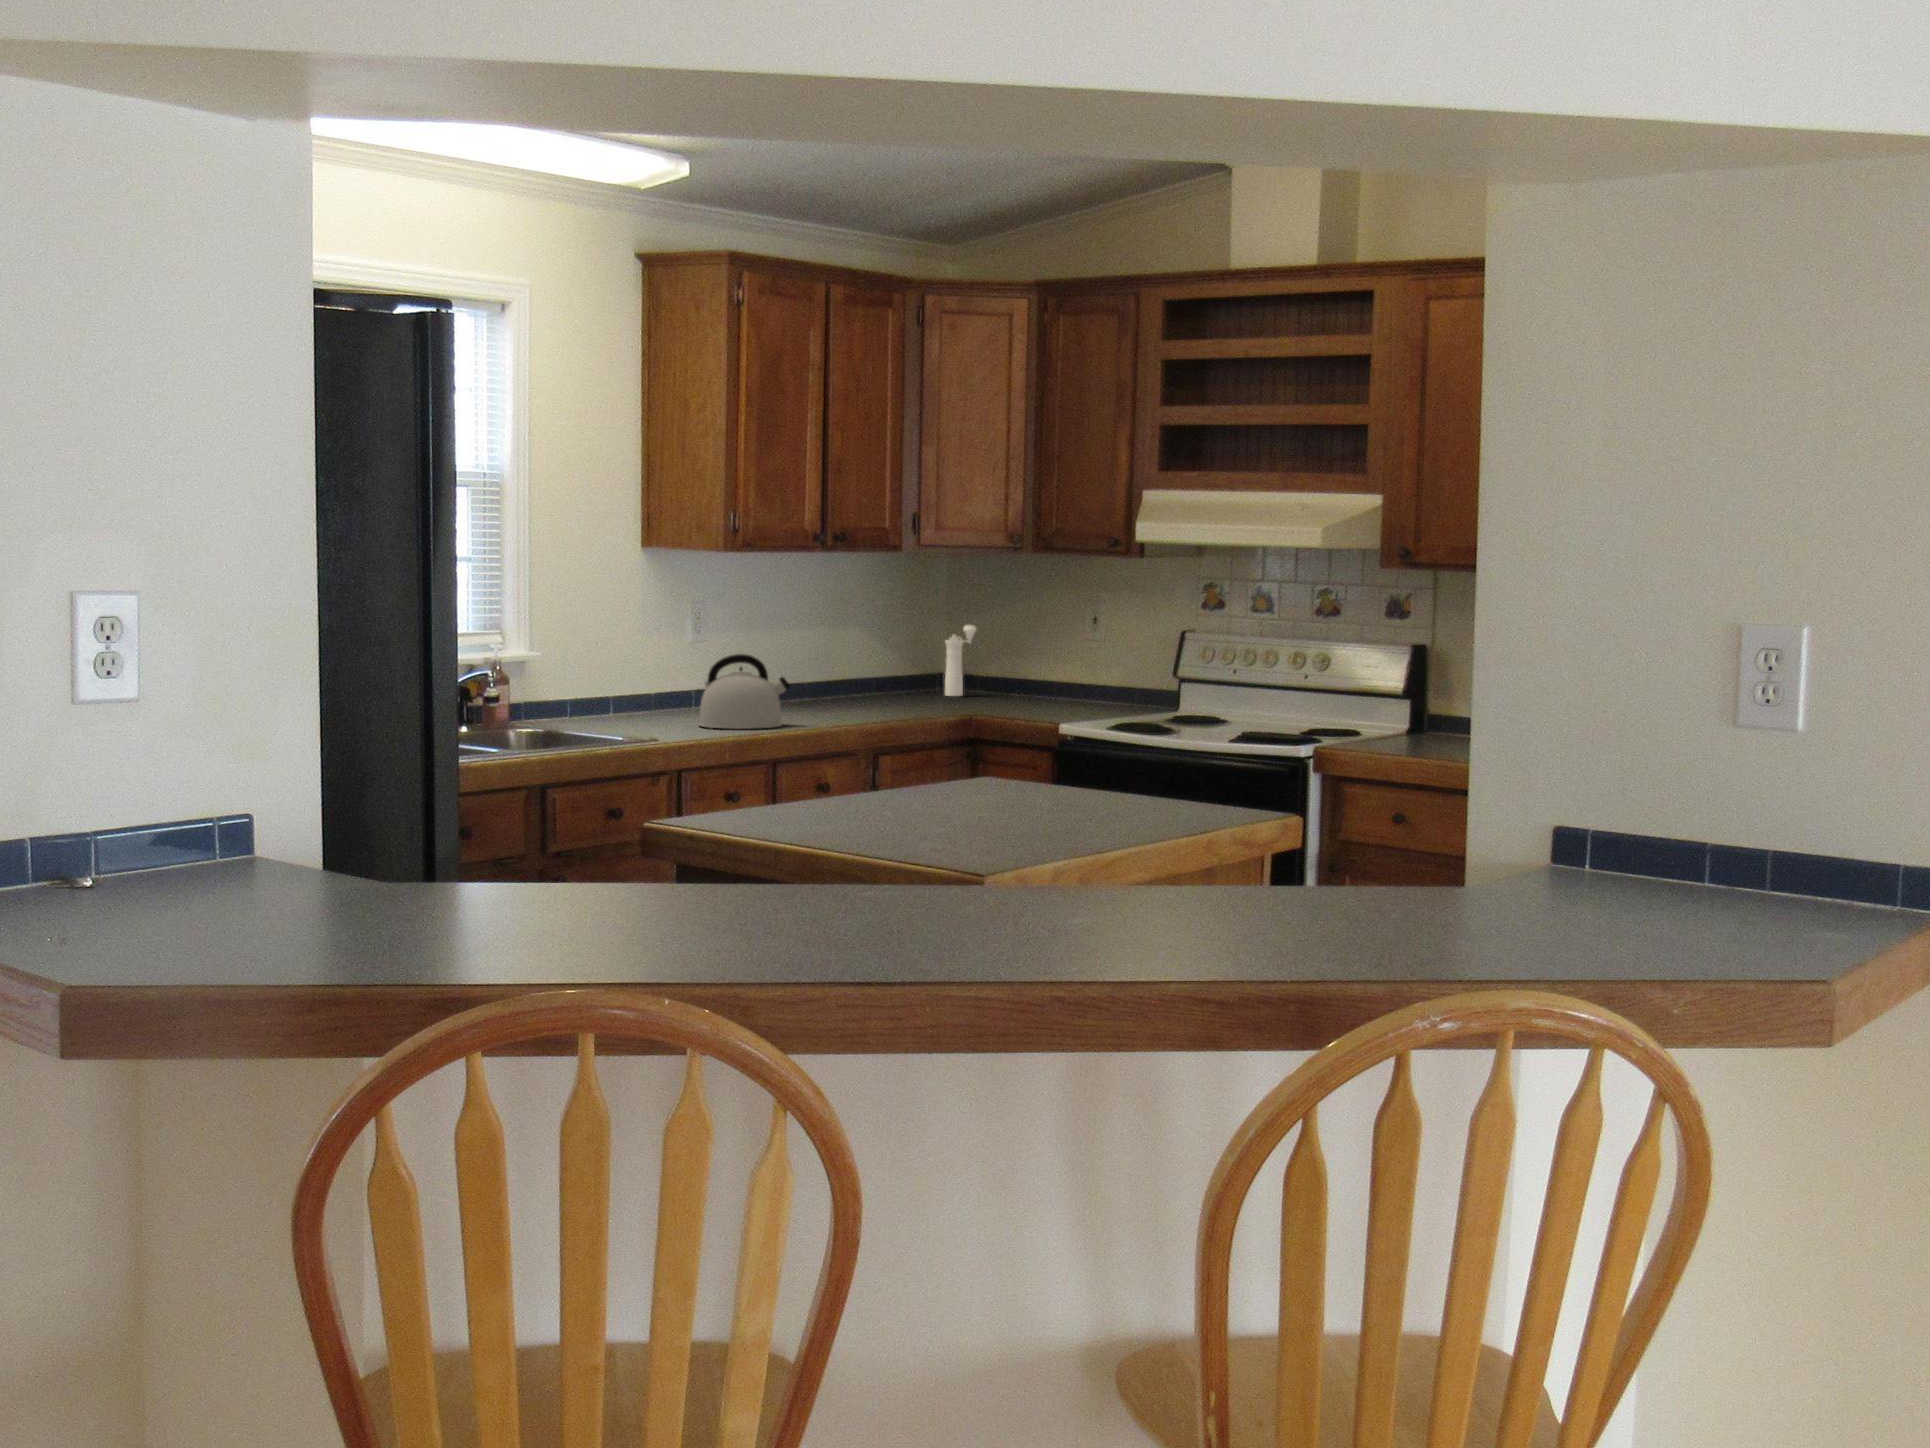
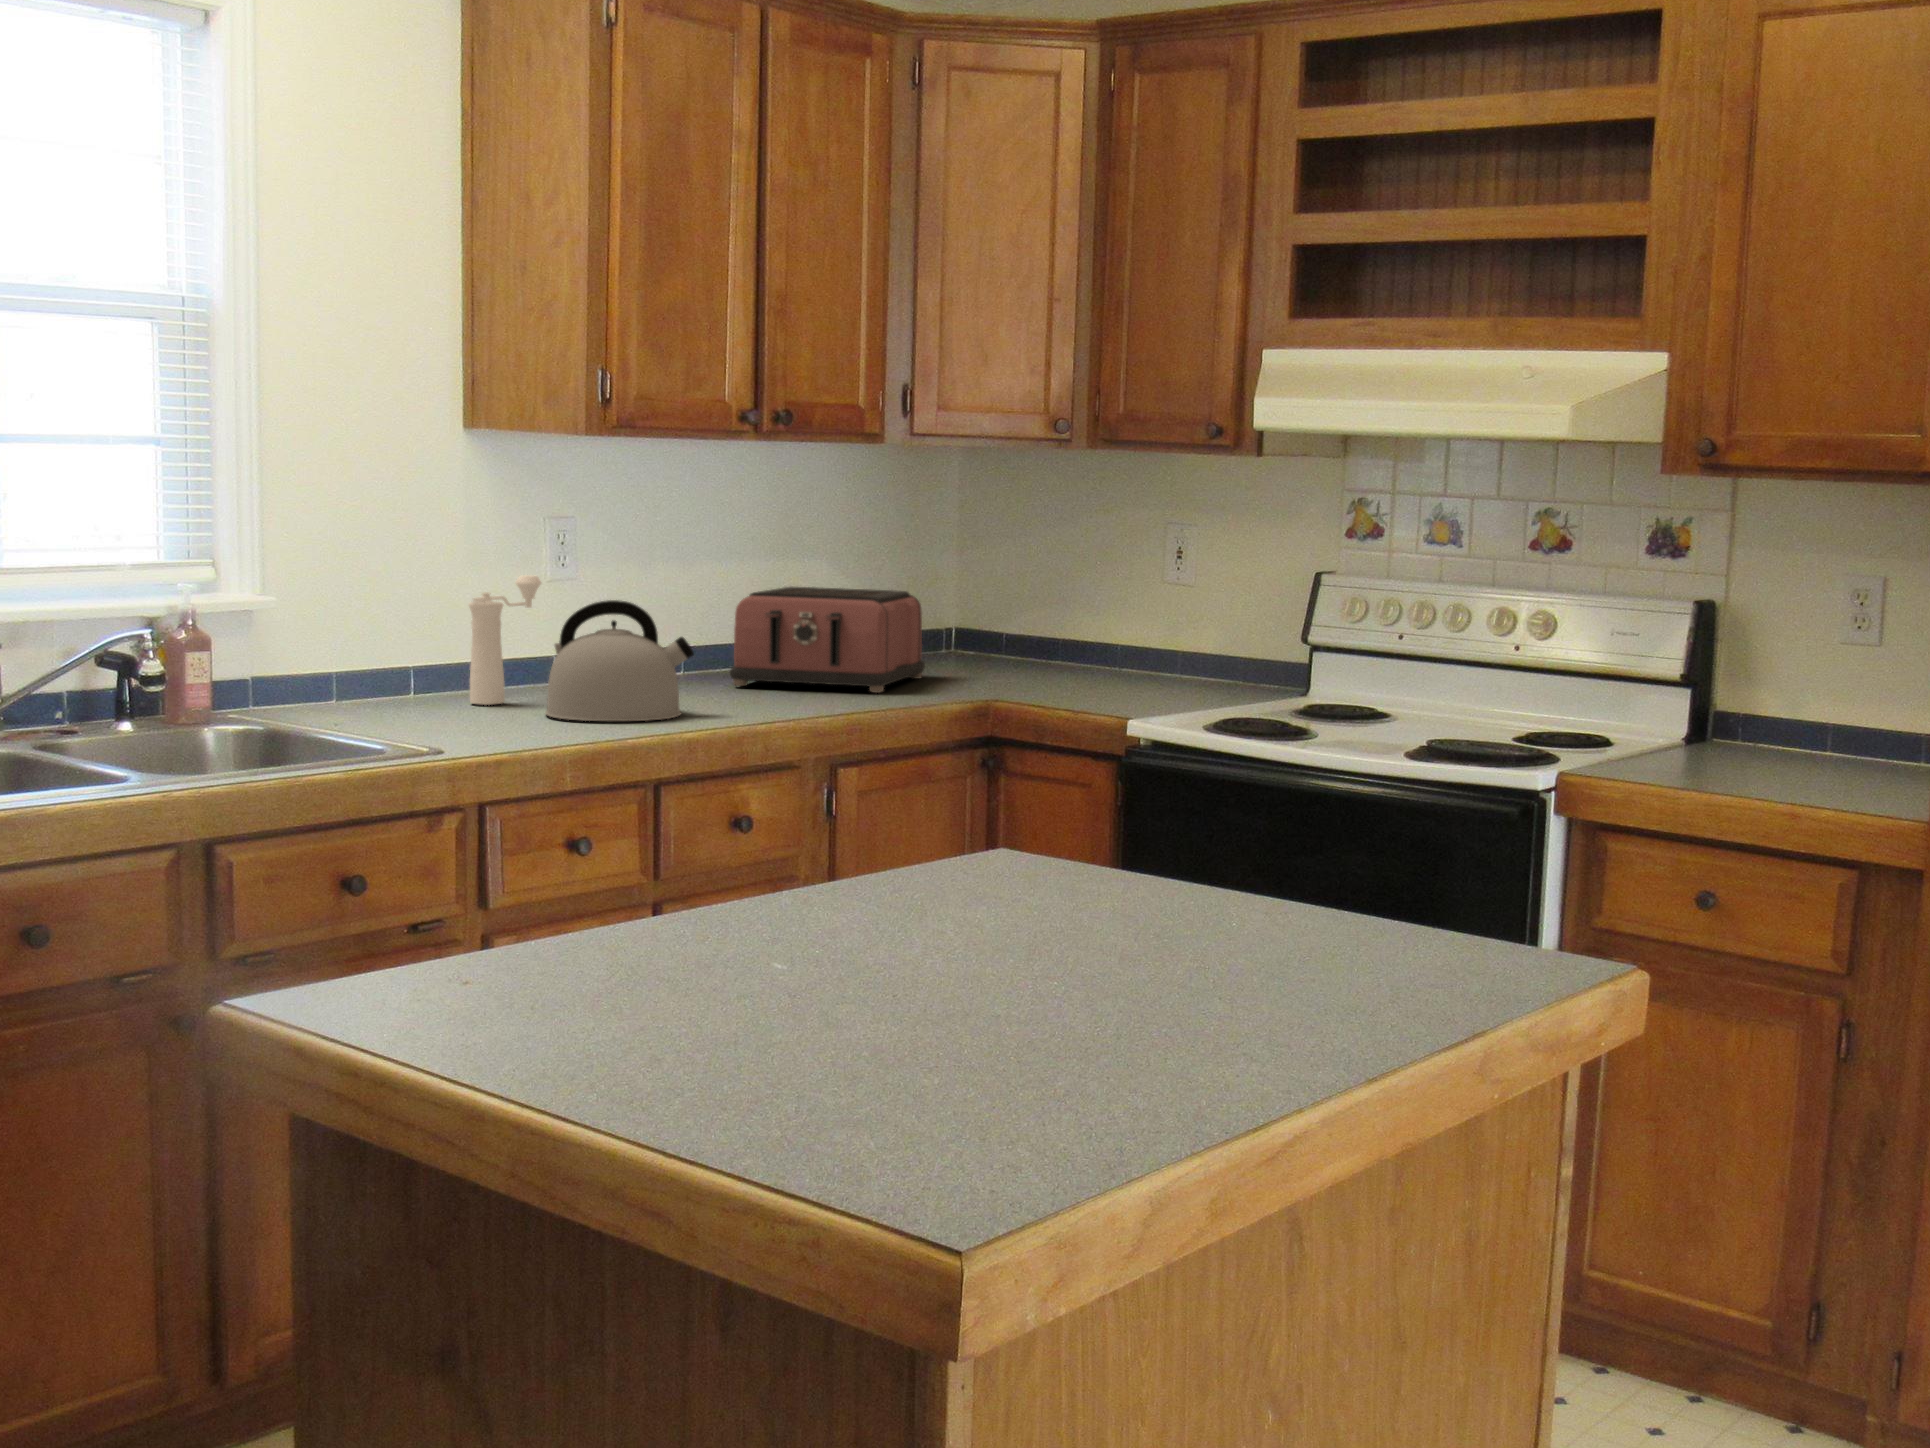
pepper mill: present [945,625,976,696] -> present [469,575,541,705]
toaster: none [803,646,927,713] -> present [730,587,925,693]

